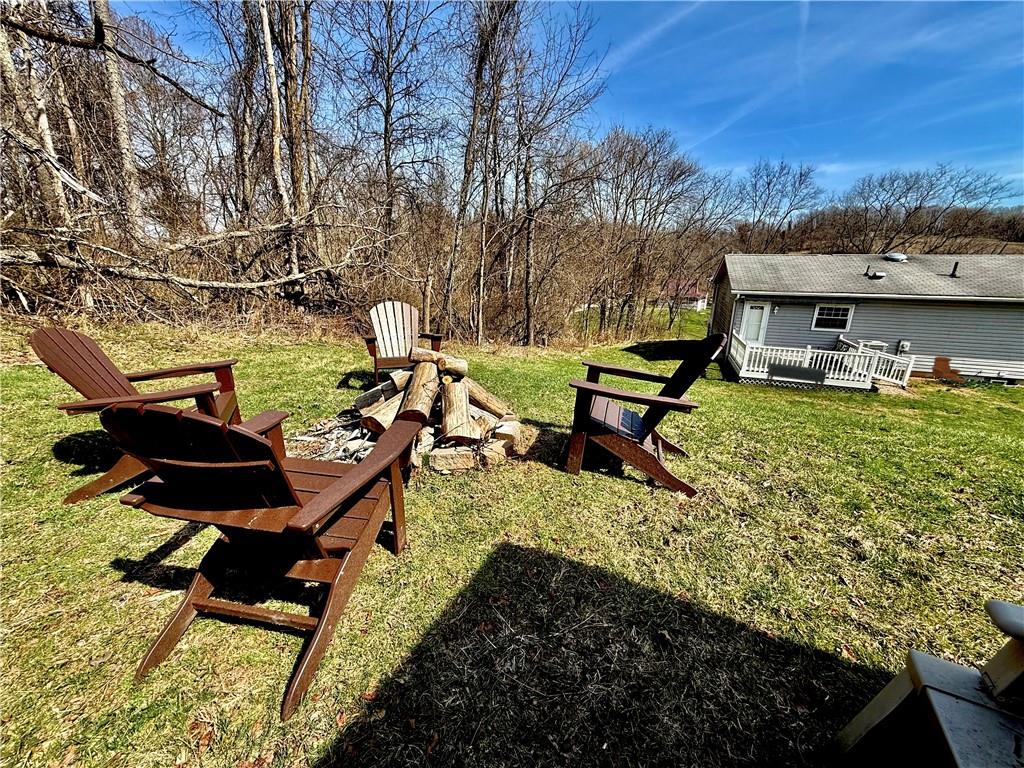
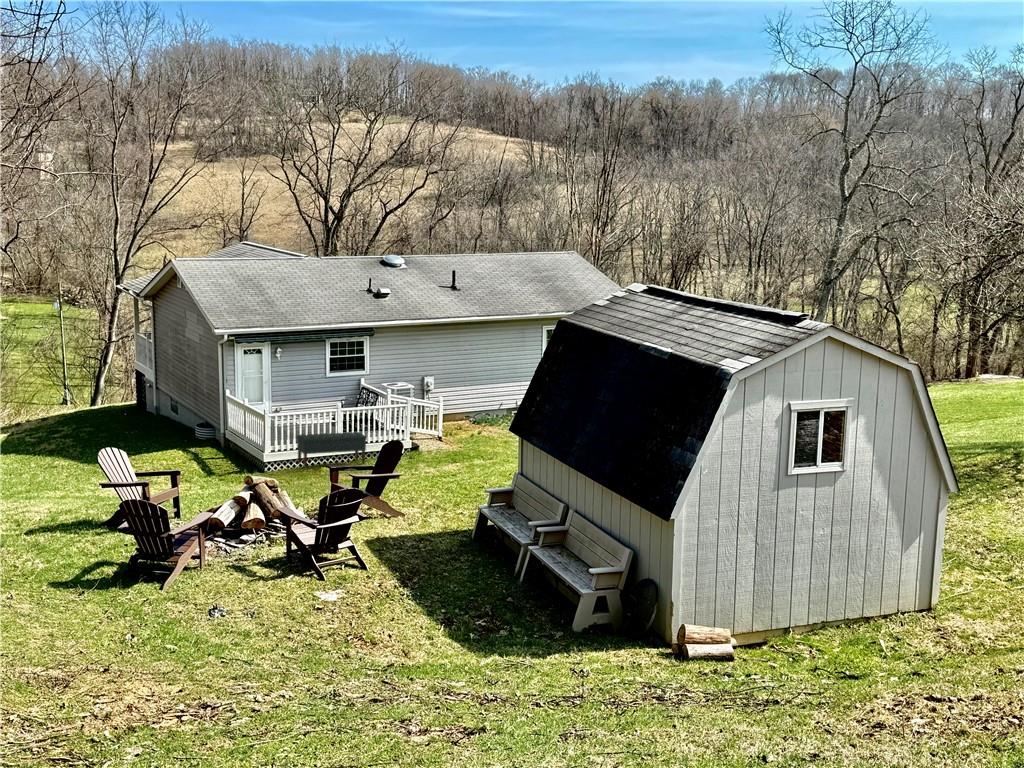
lounge chair: present [932,356,966,388] -> none [459,391,491,430]

